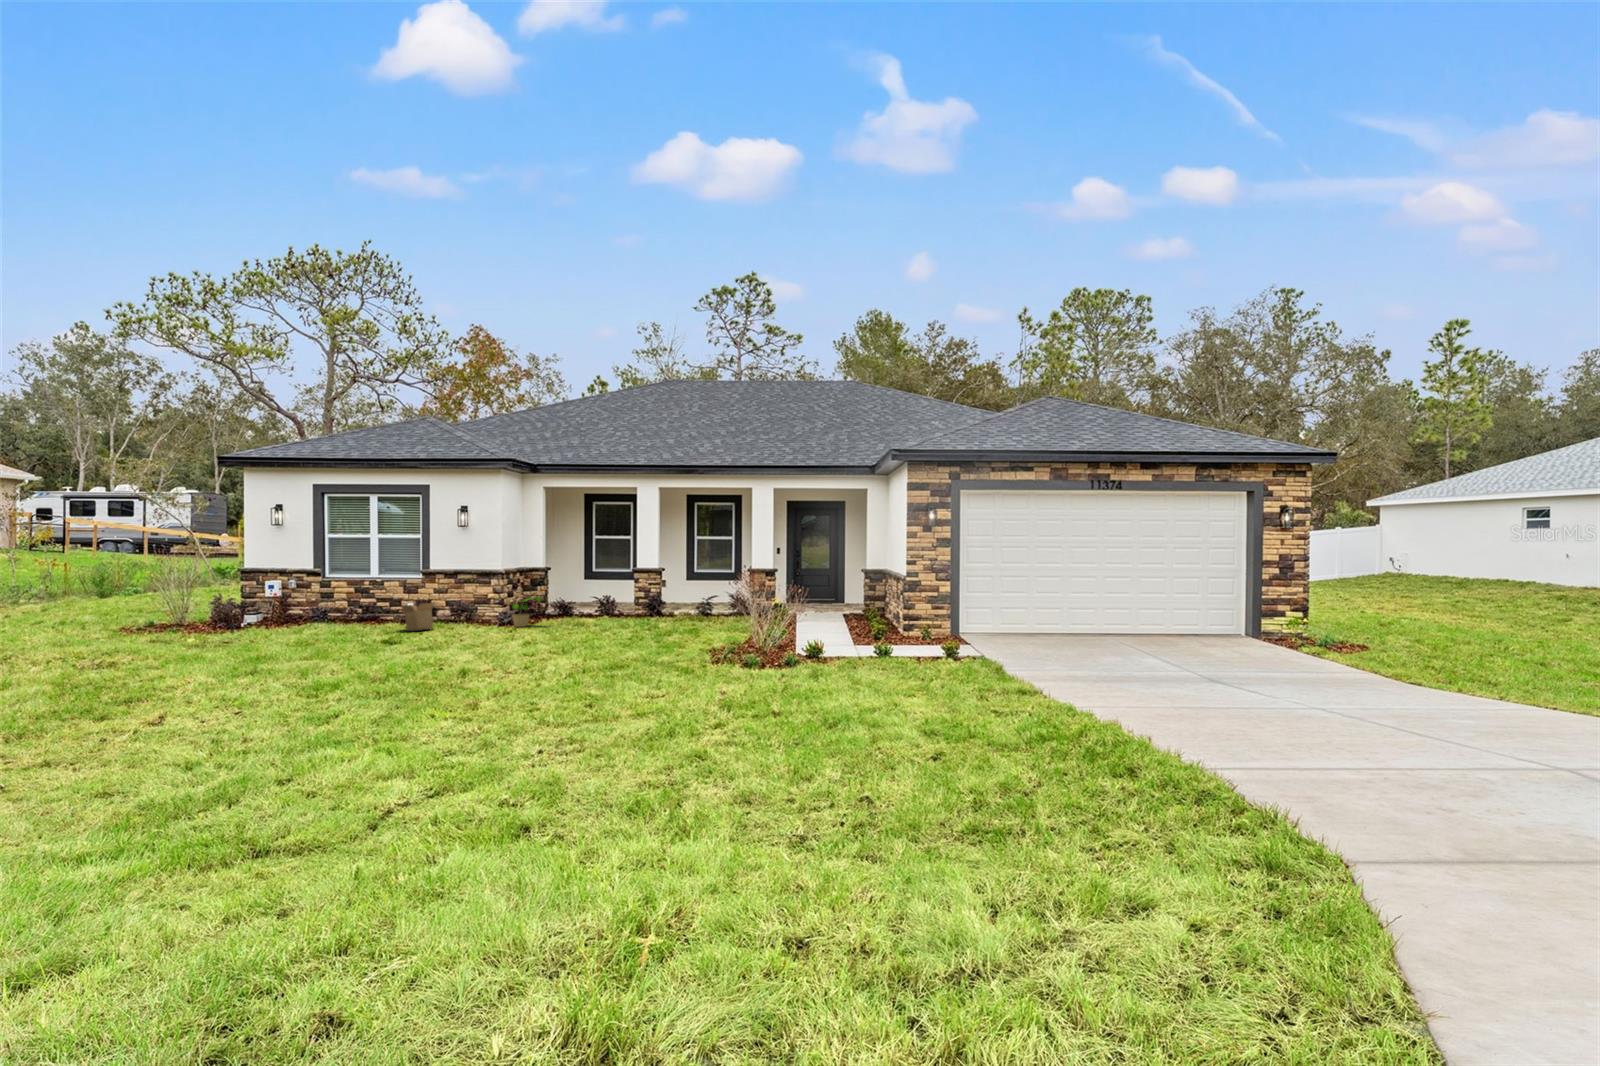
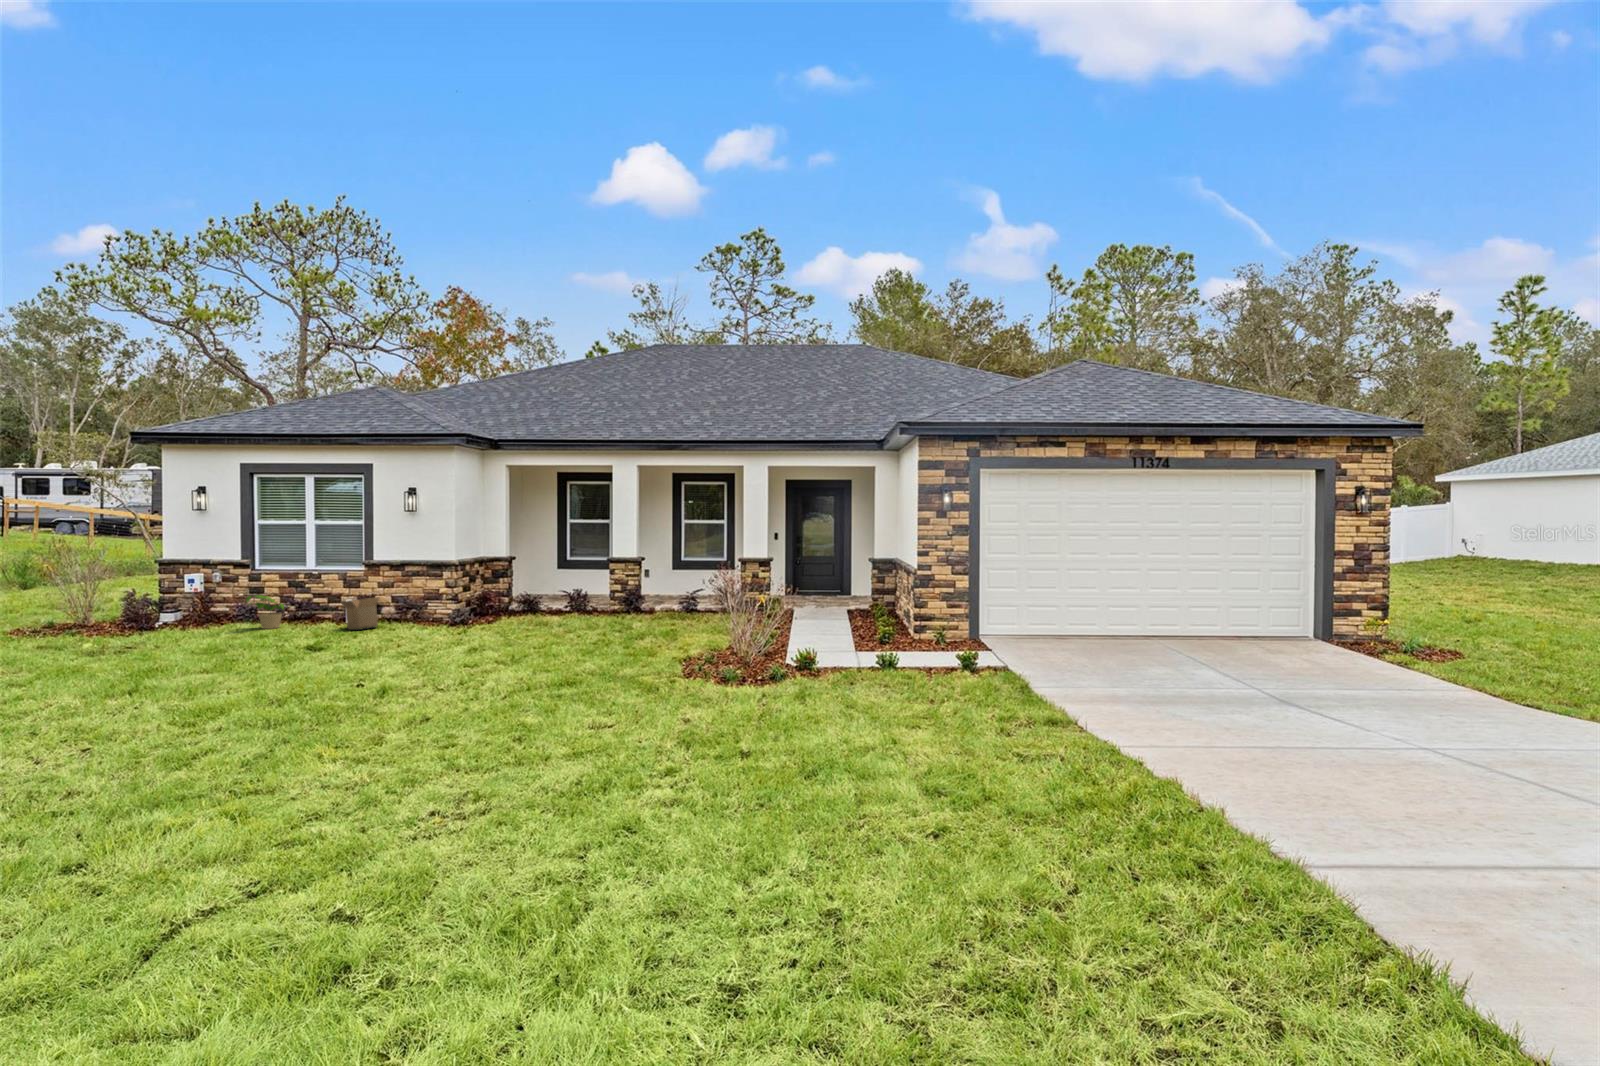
potted plant: present [512,596,541,627] -> present [246,595,284,629]

